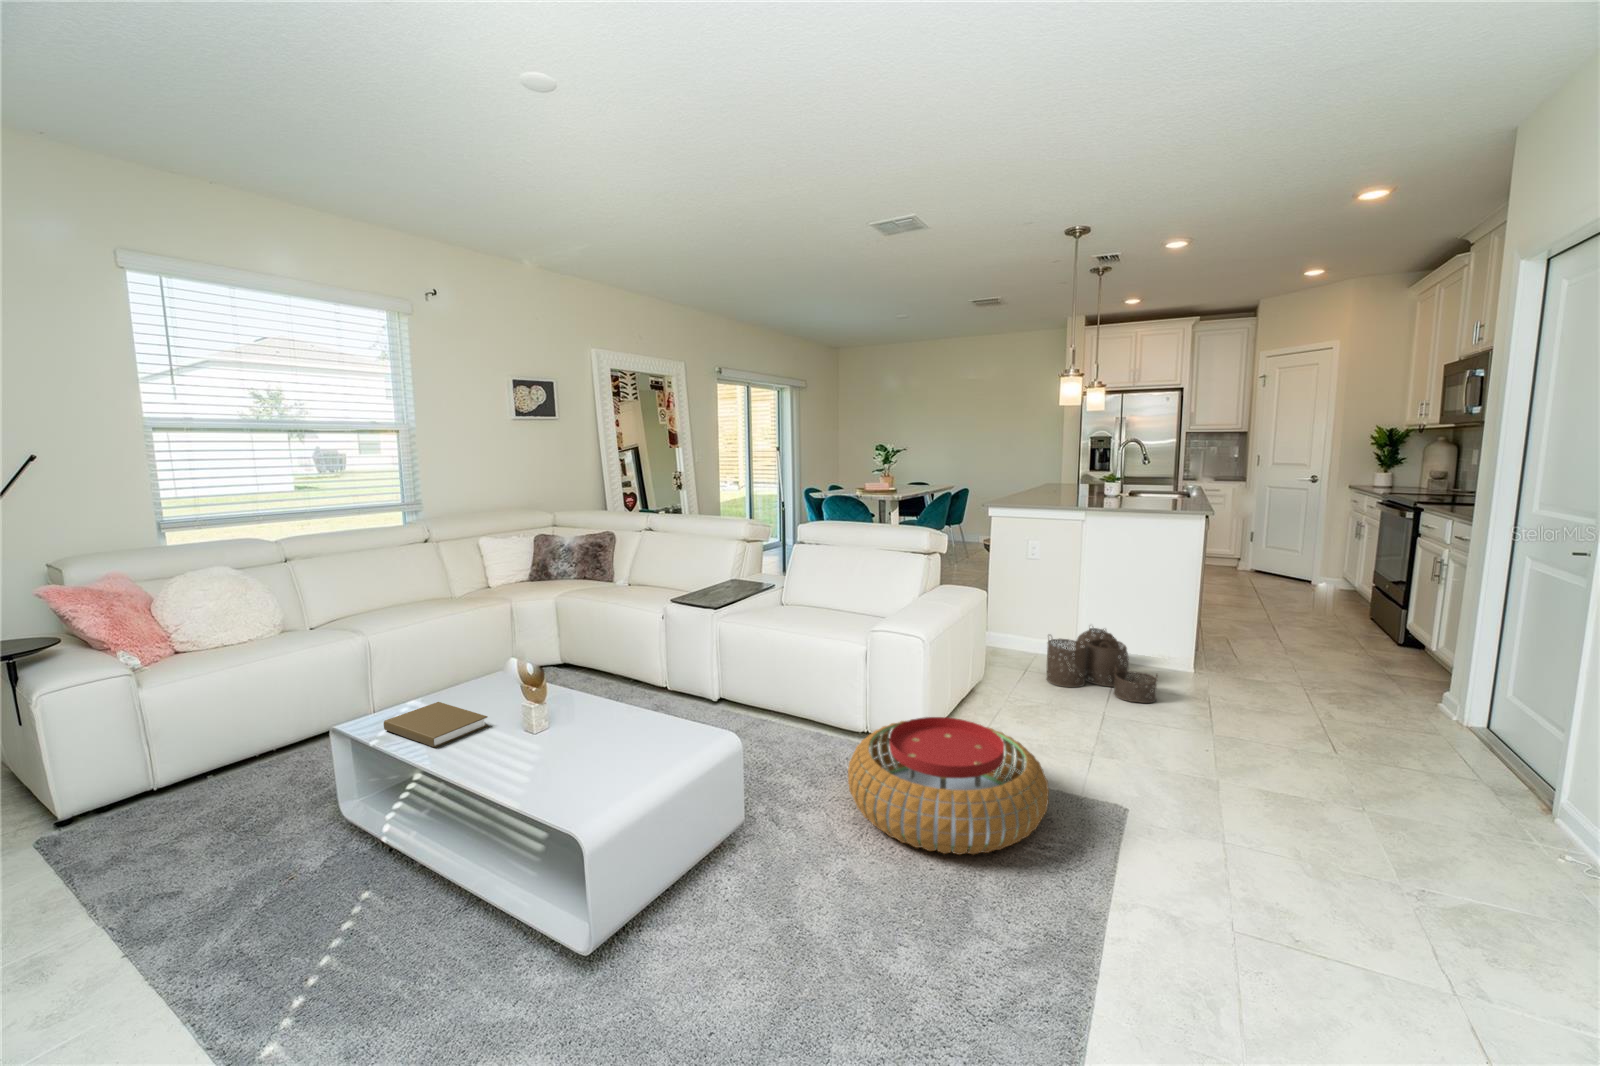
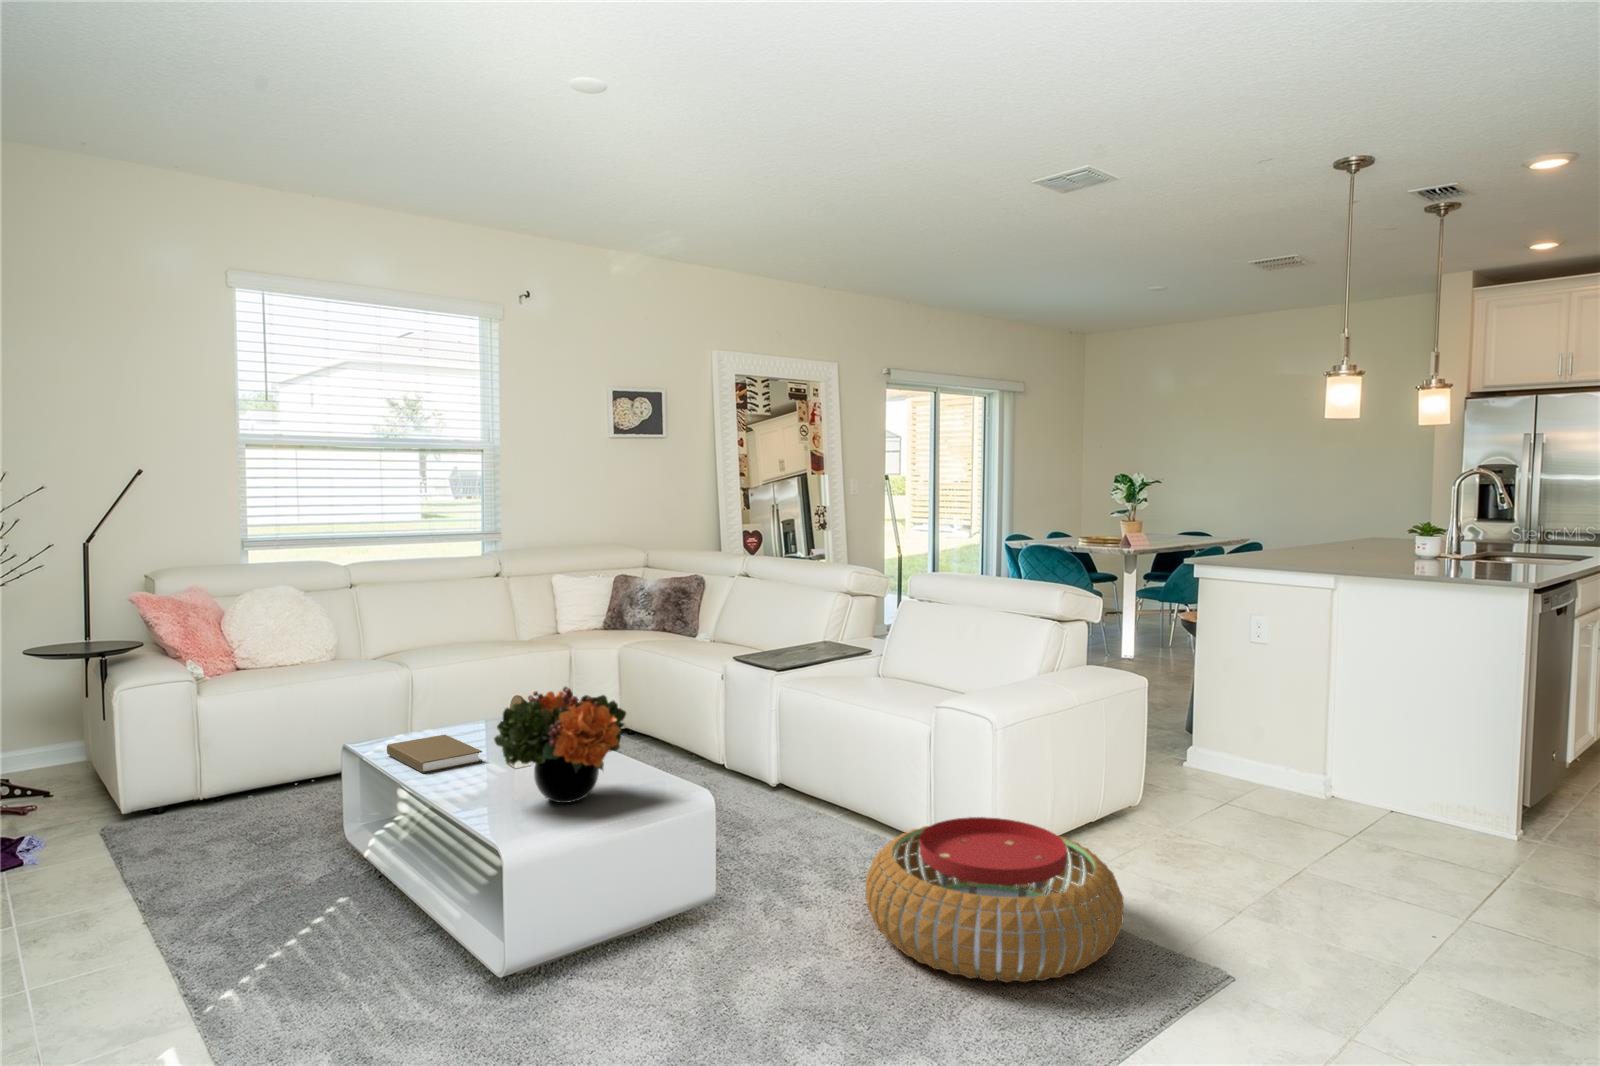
woven basket: present [1047,628,1158,703] -> none [1258,744,1419,861]
flower arrangement: none [525,656,651,764] -> present [494,687,626,803]

